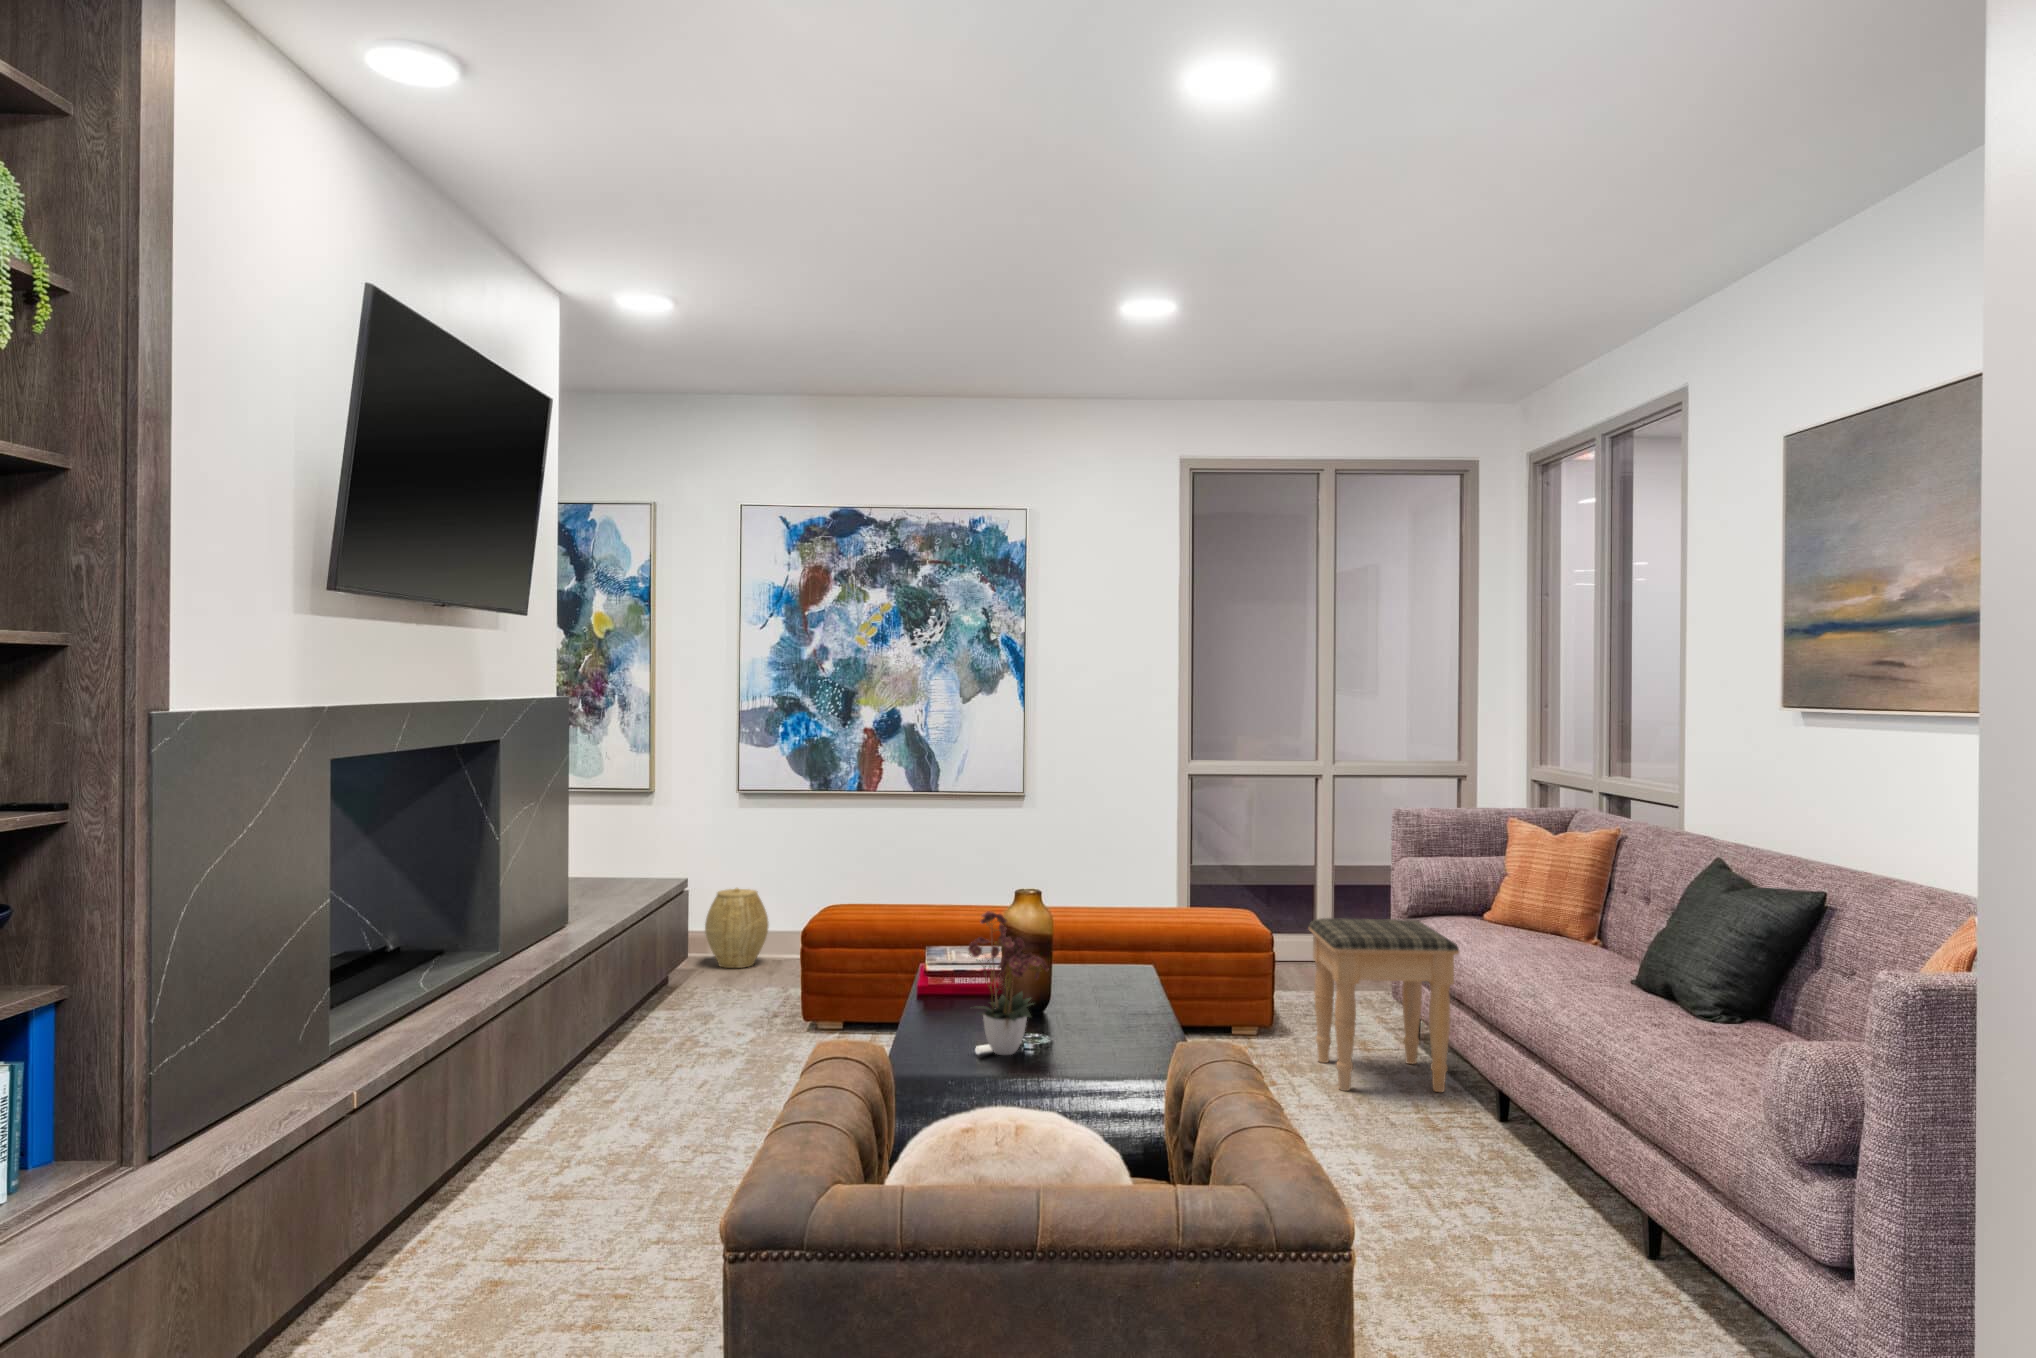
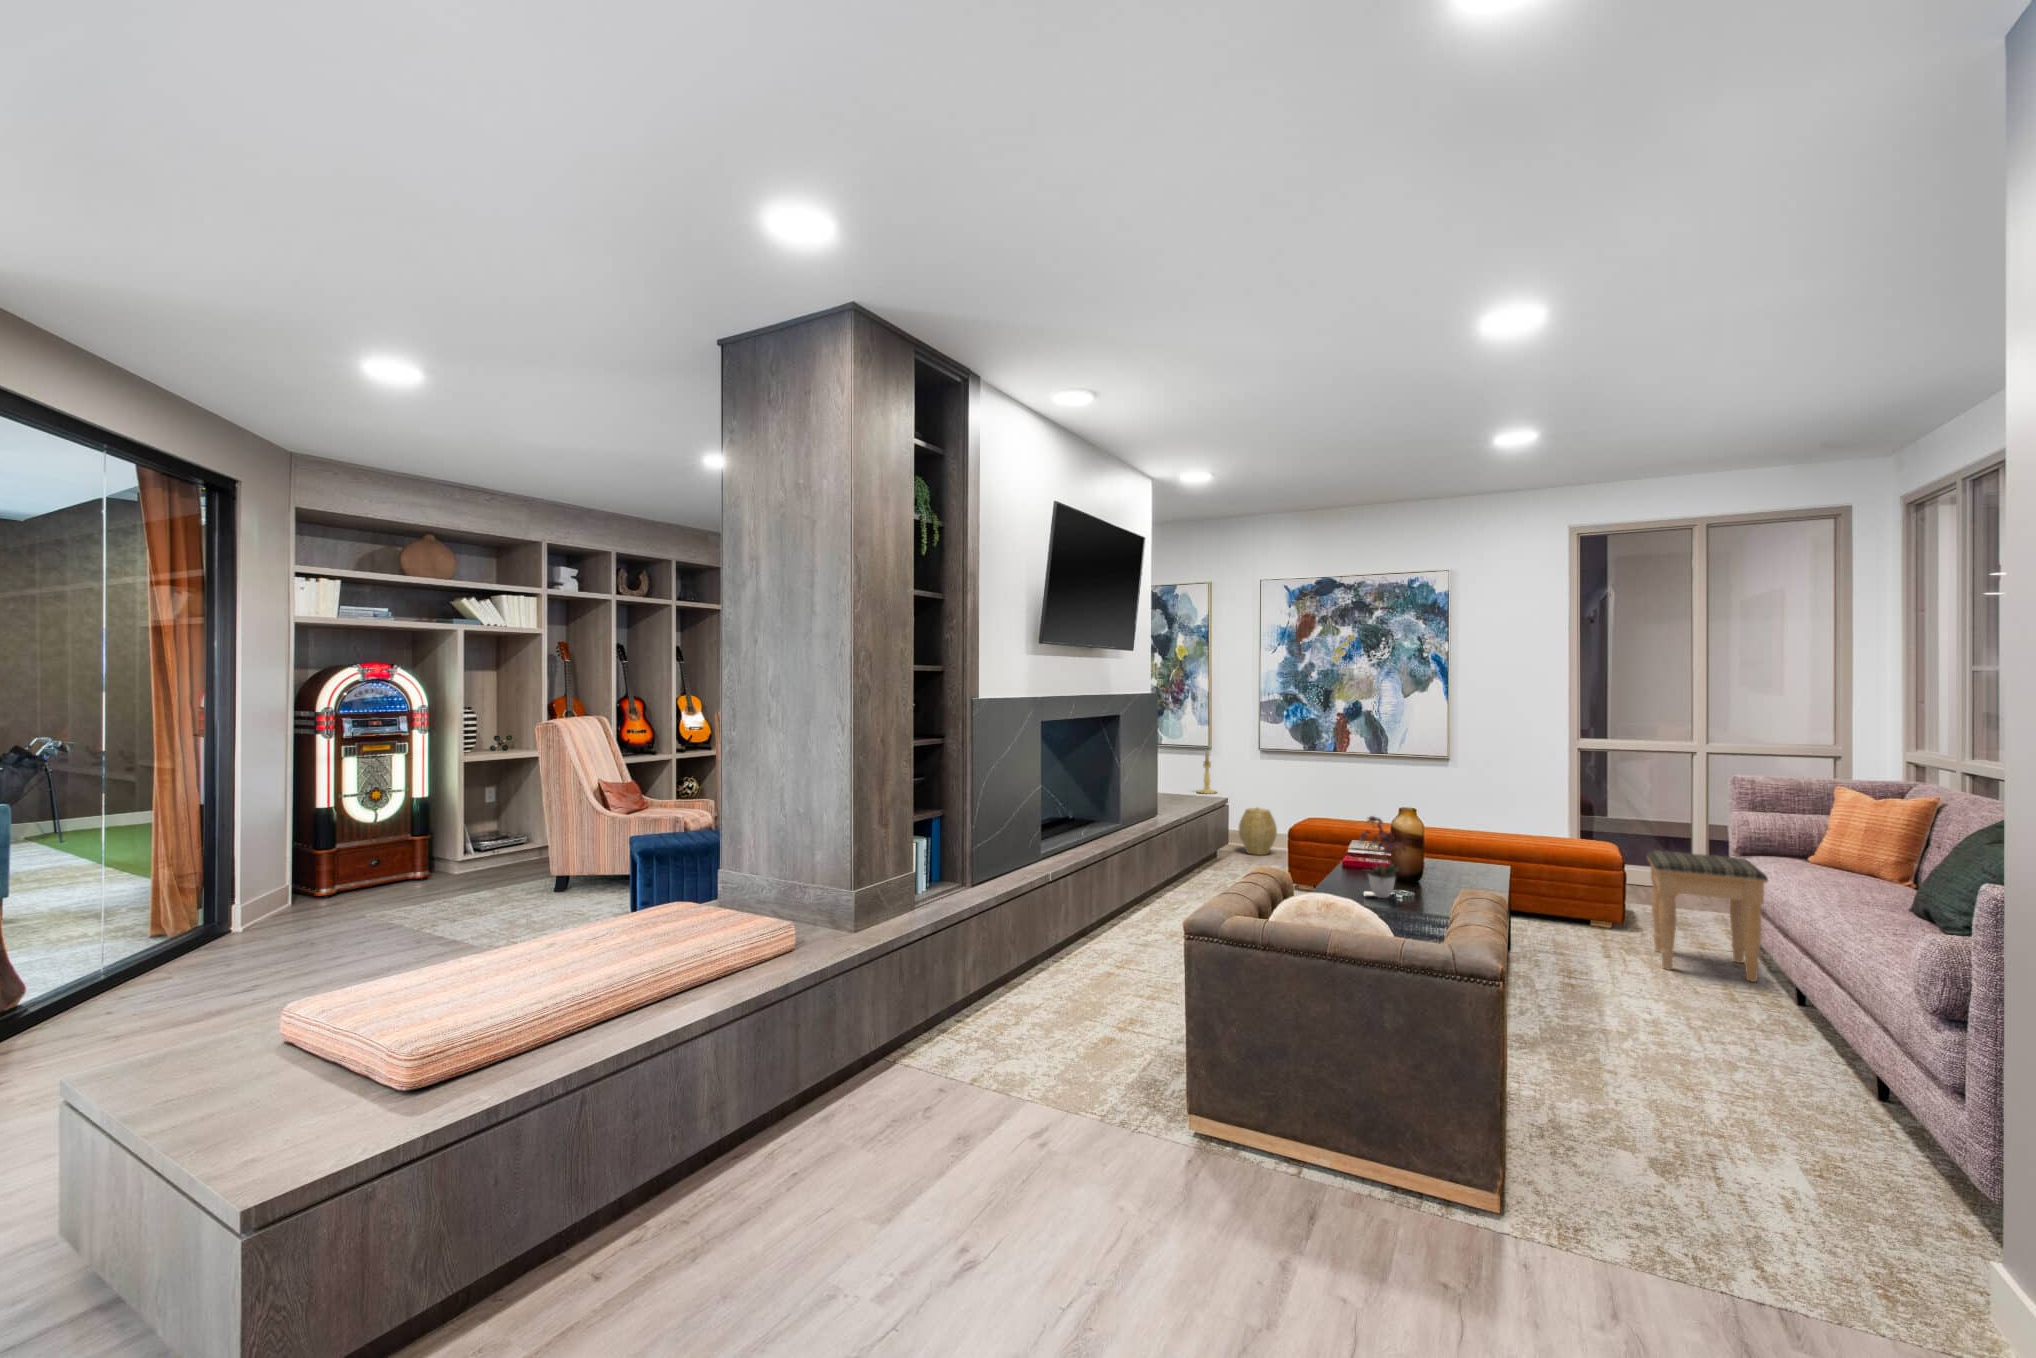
candle holder: none [630,793,668,870] -> present [1198,750,1216,794]

